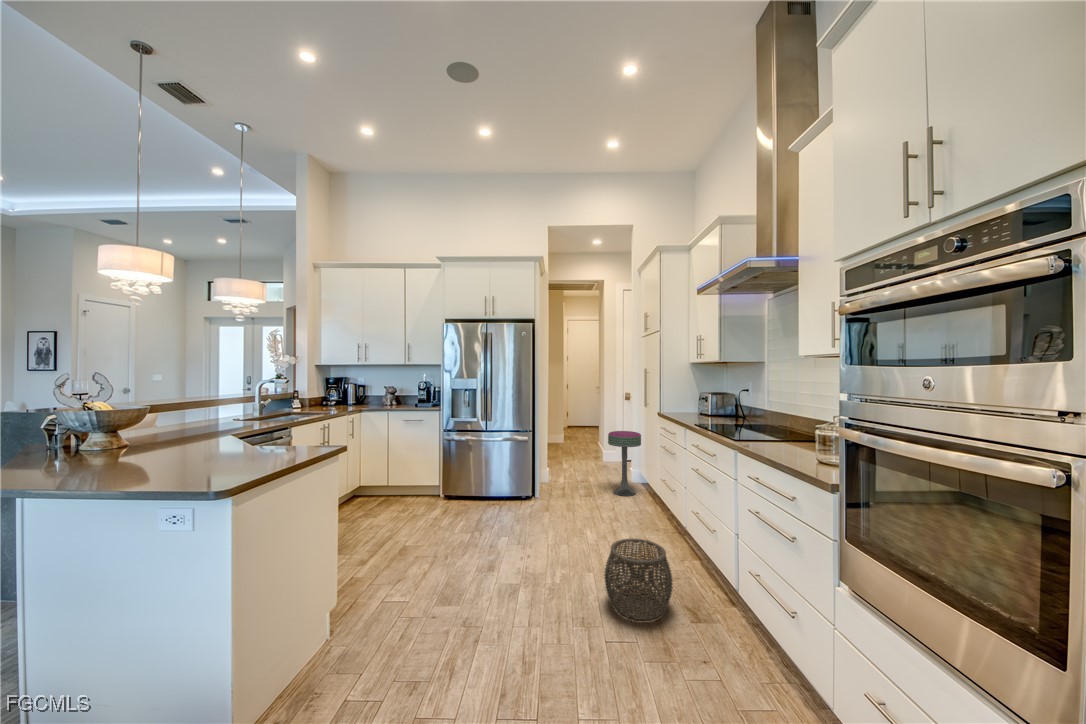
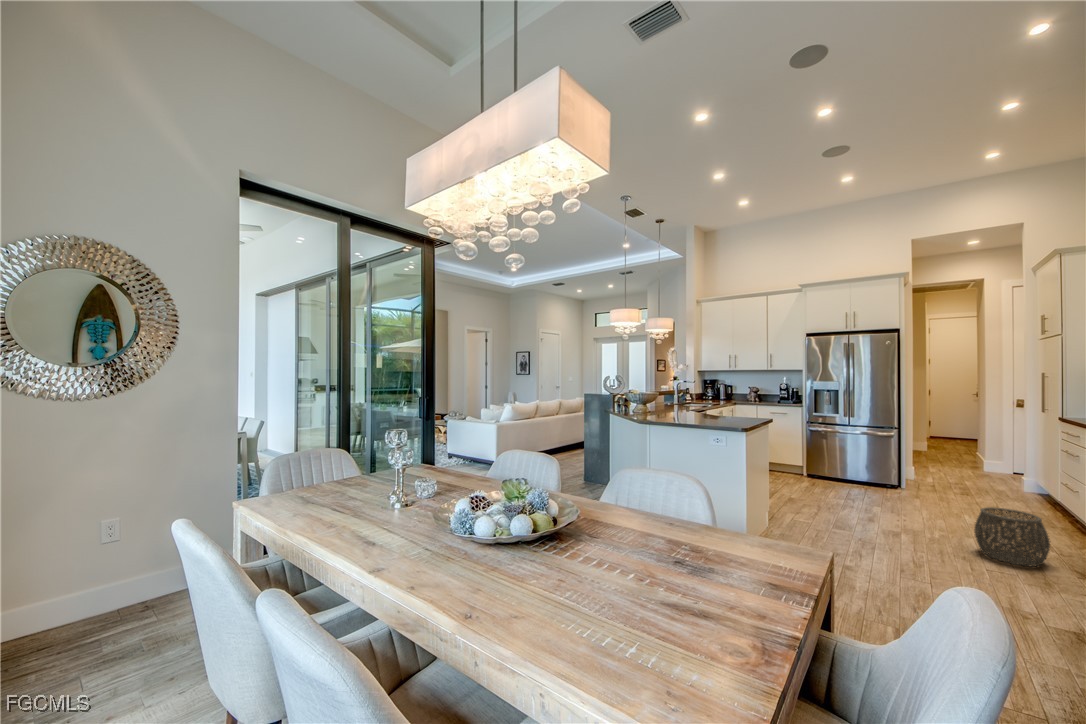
bar stool: present [608,431,641,496] -> none [990,436,1039,502]

